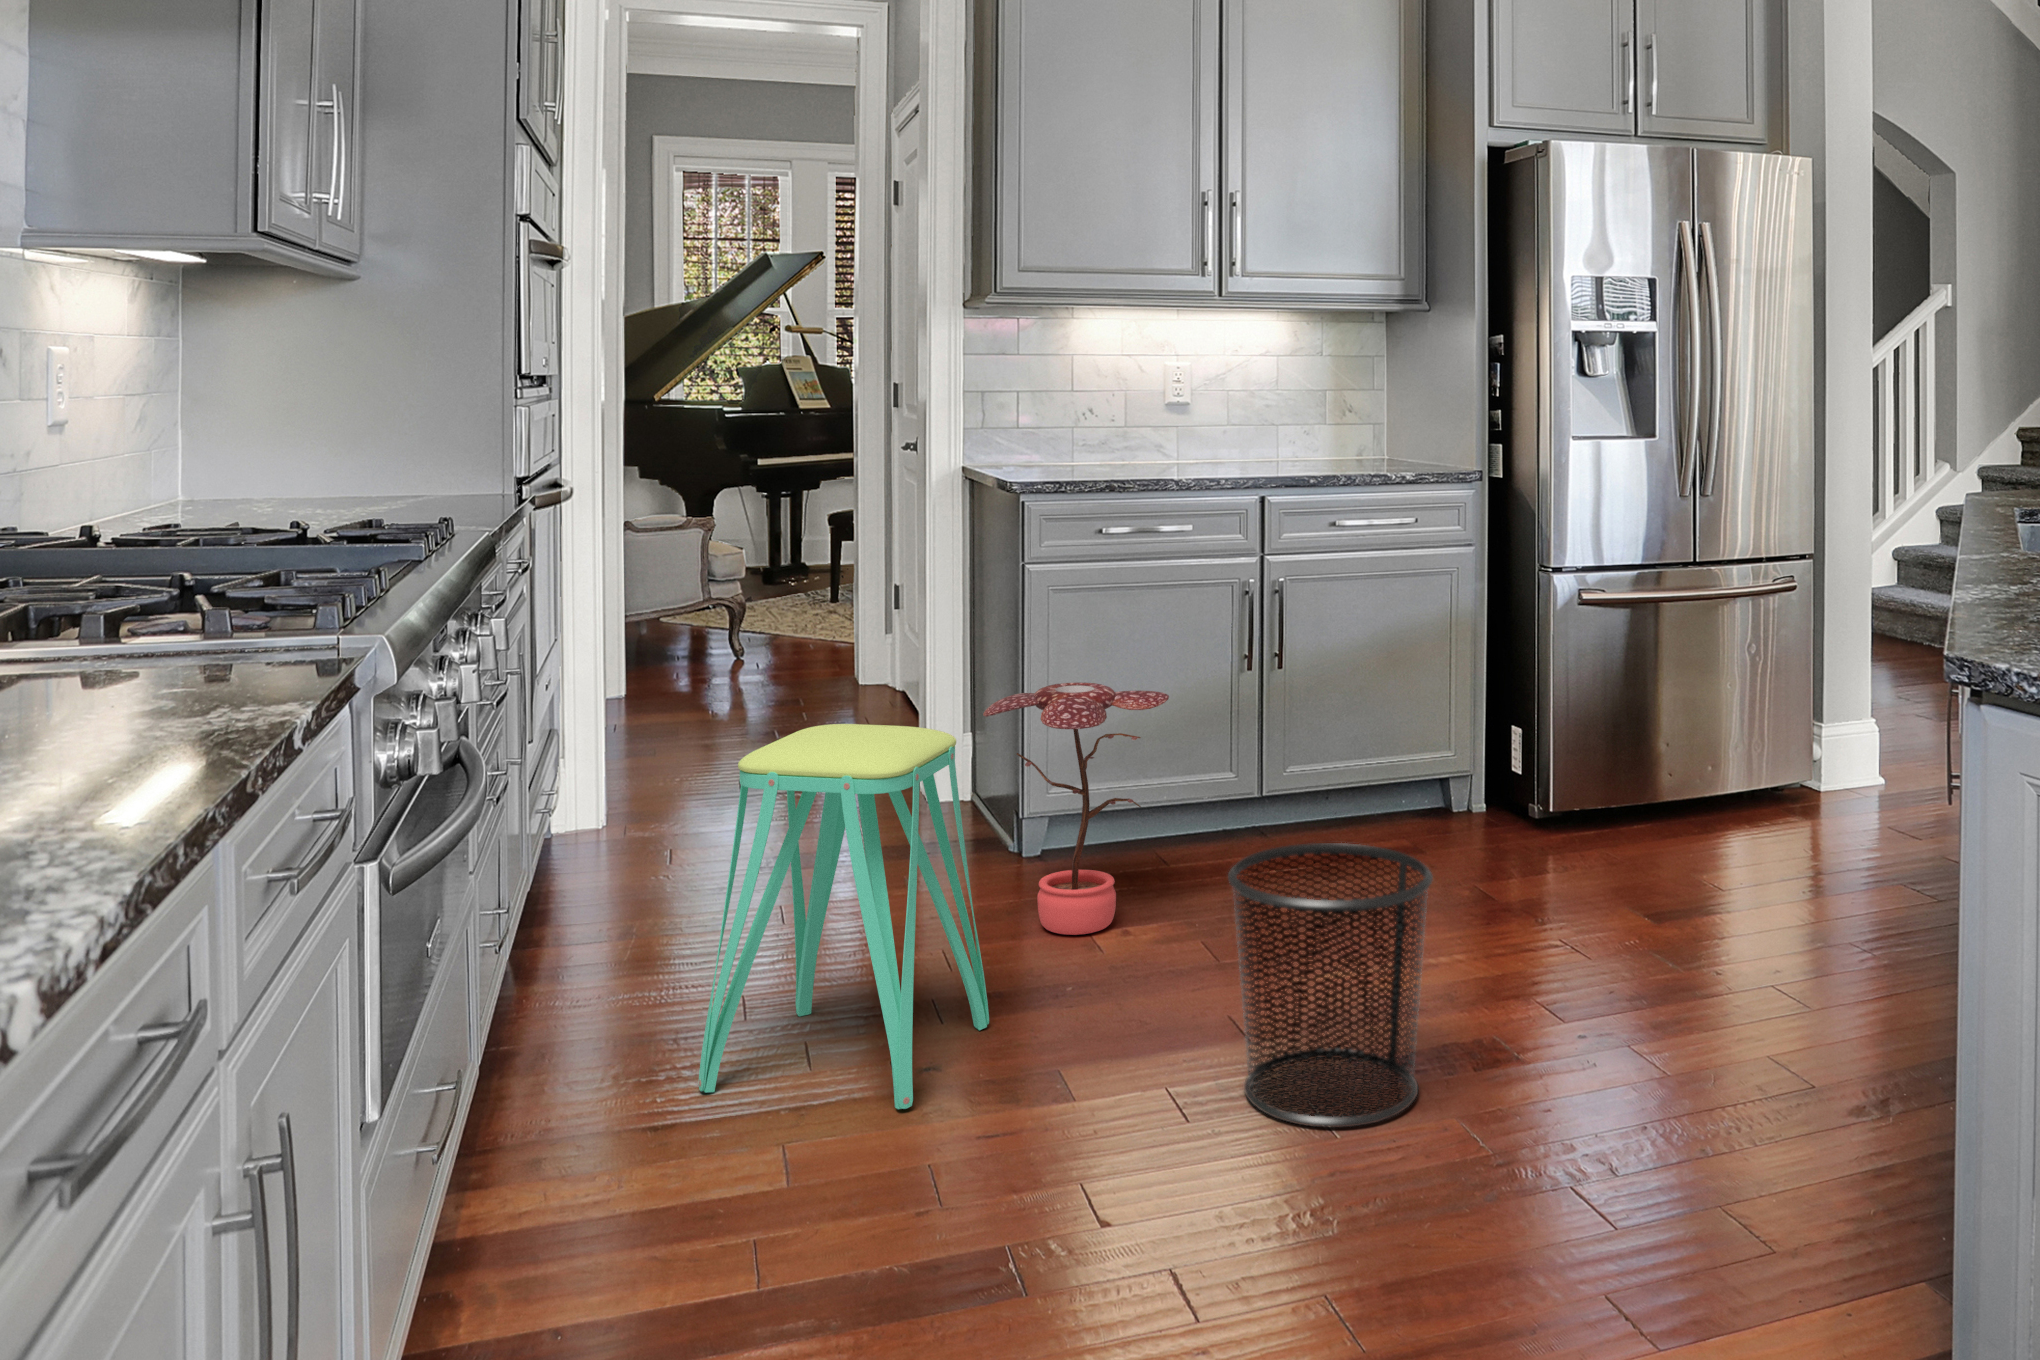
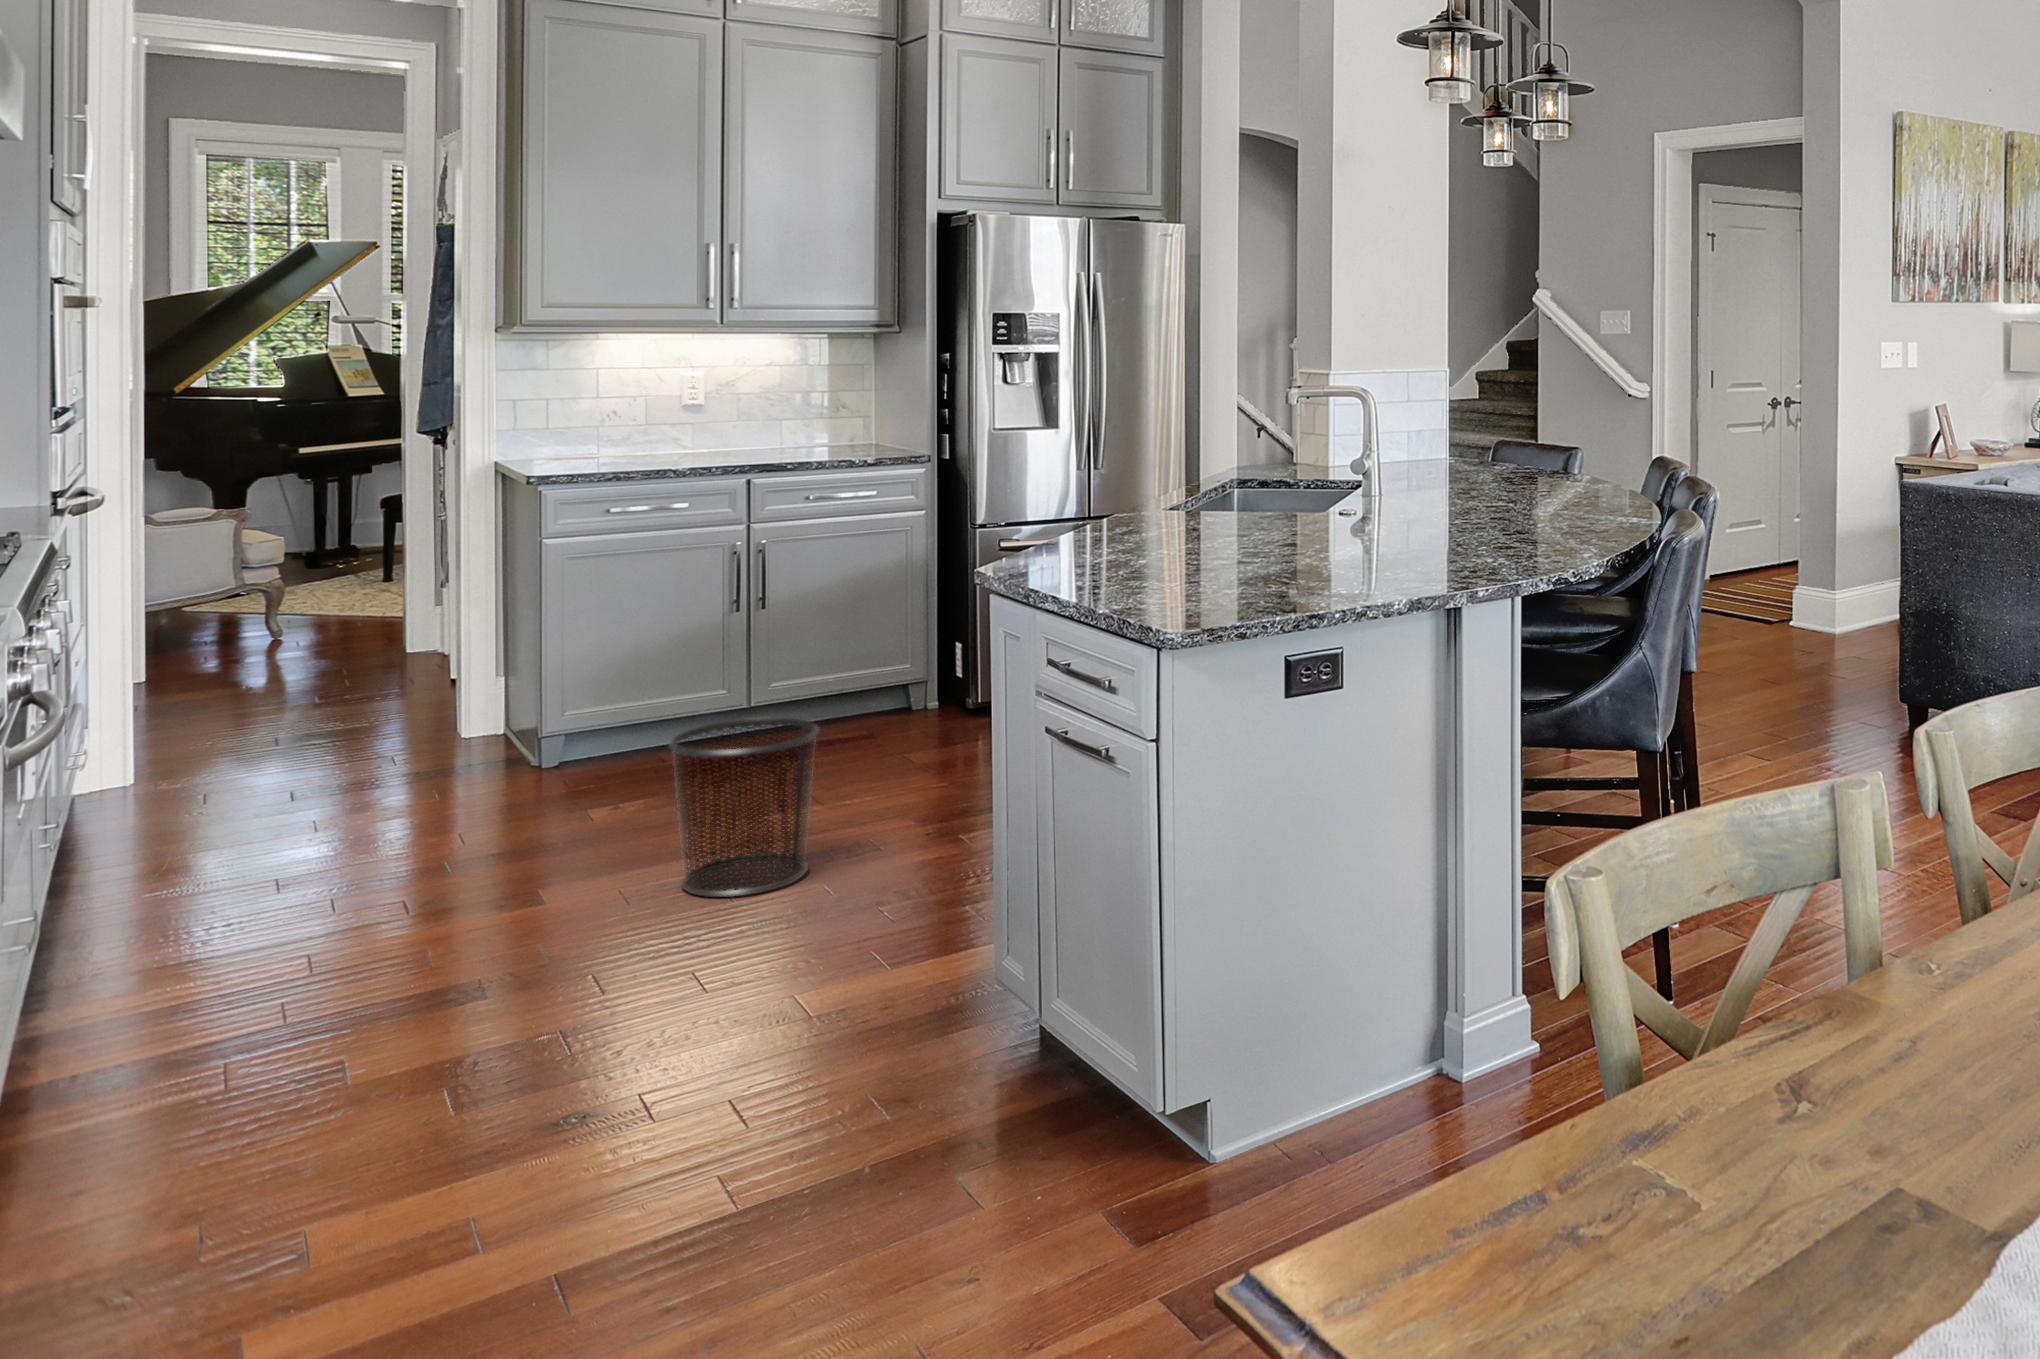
potted plant: present [983,682,1169,935] -> none [496,626,656,810]
stool: present [699,724,989,1109] -> none [238,661,490,929]

